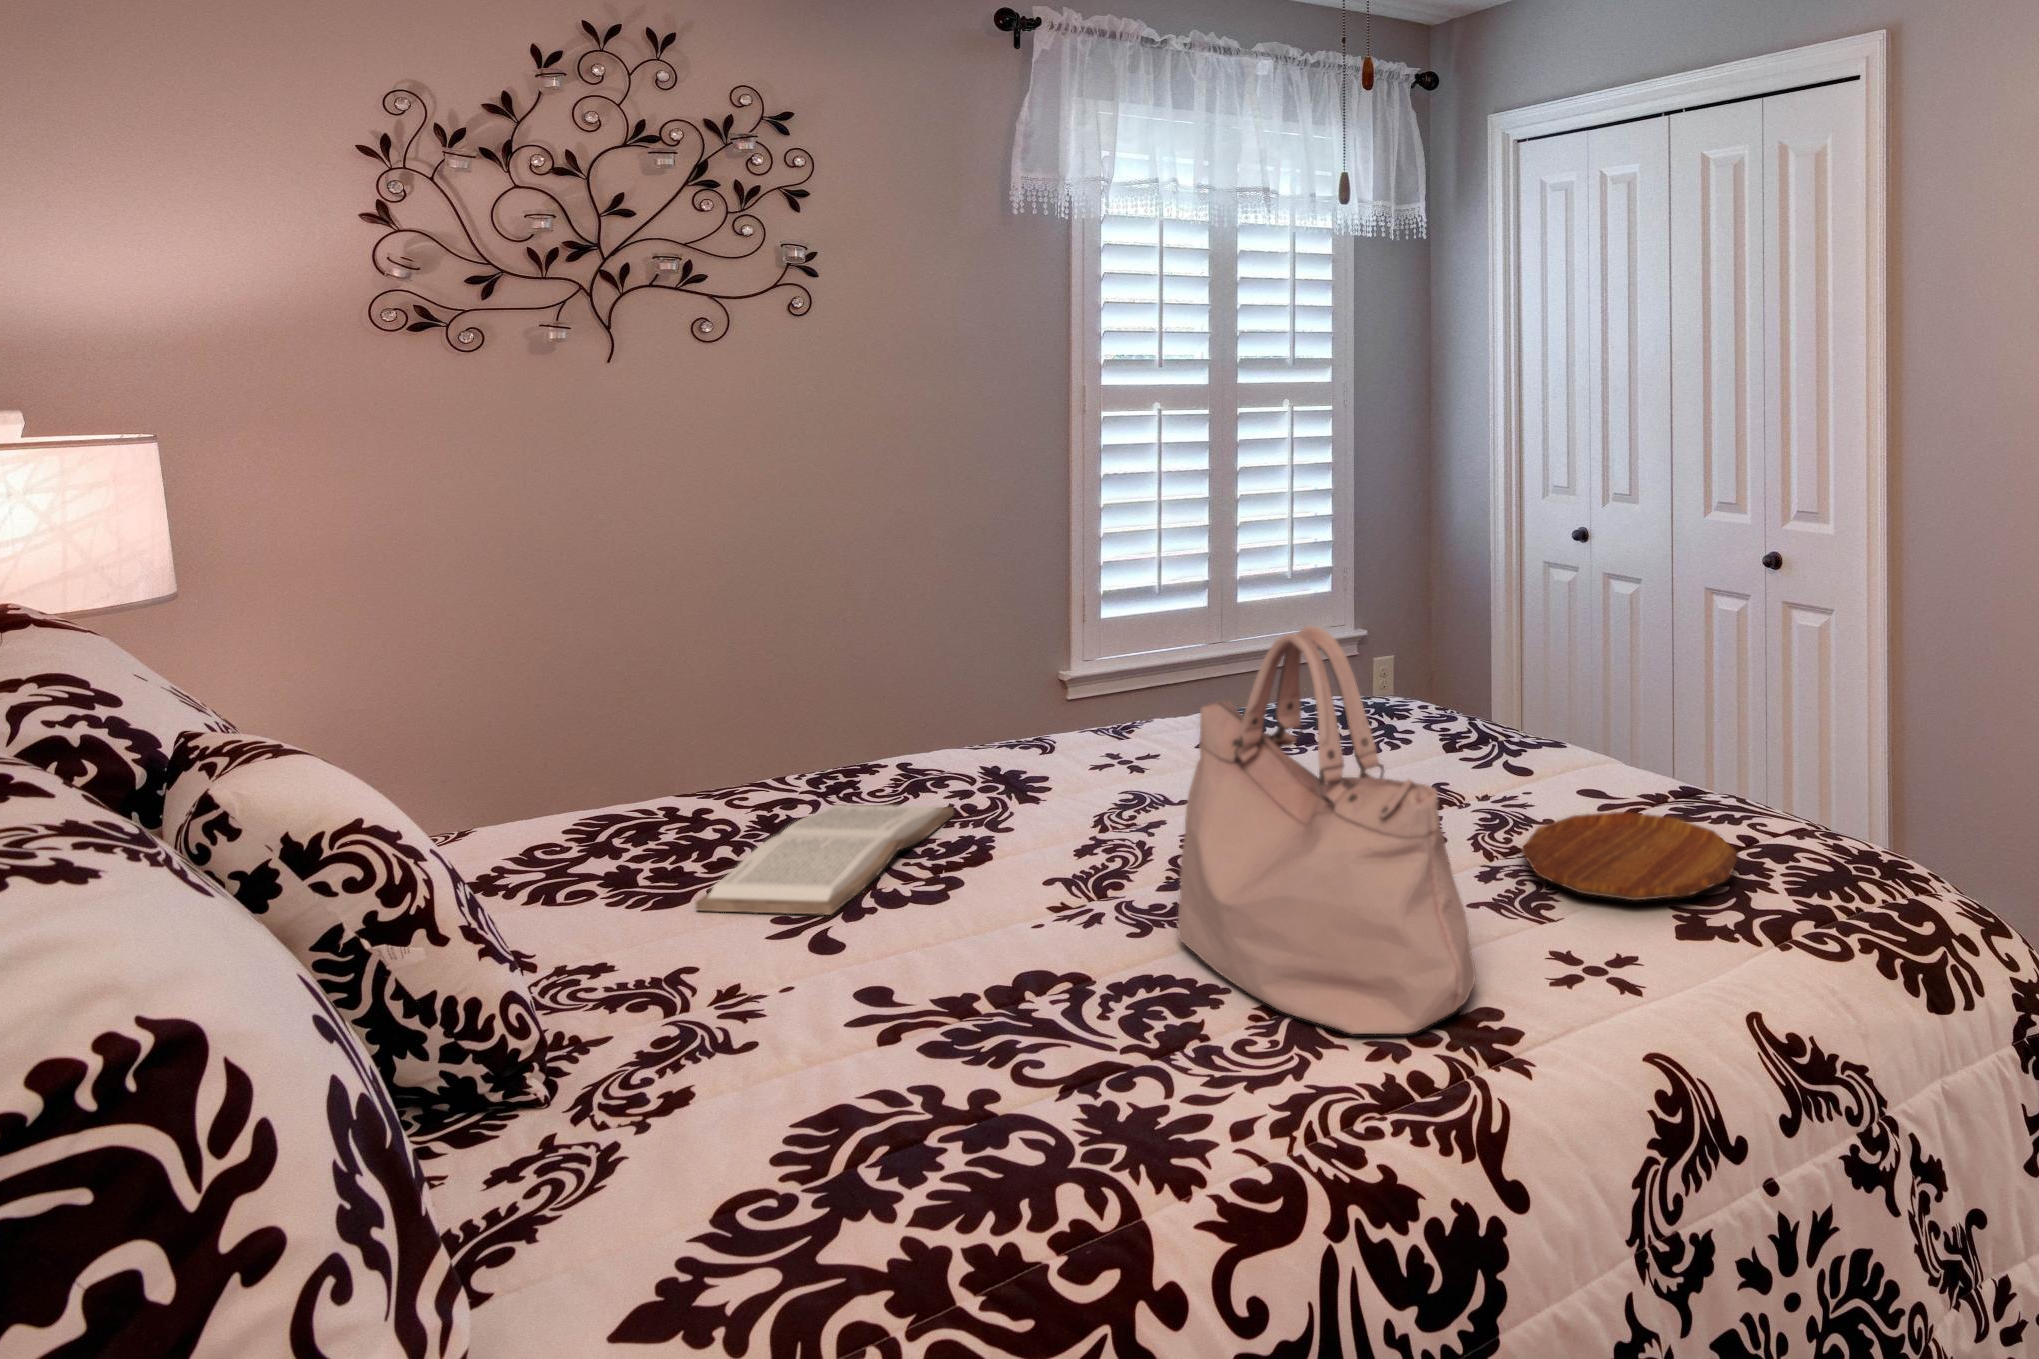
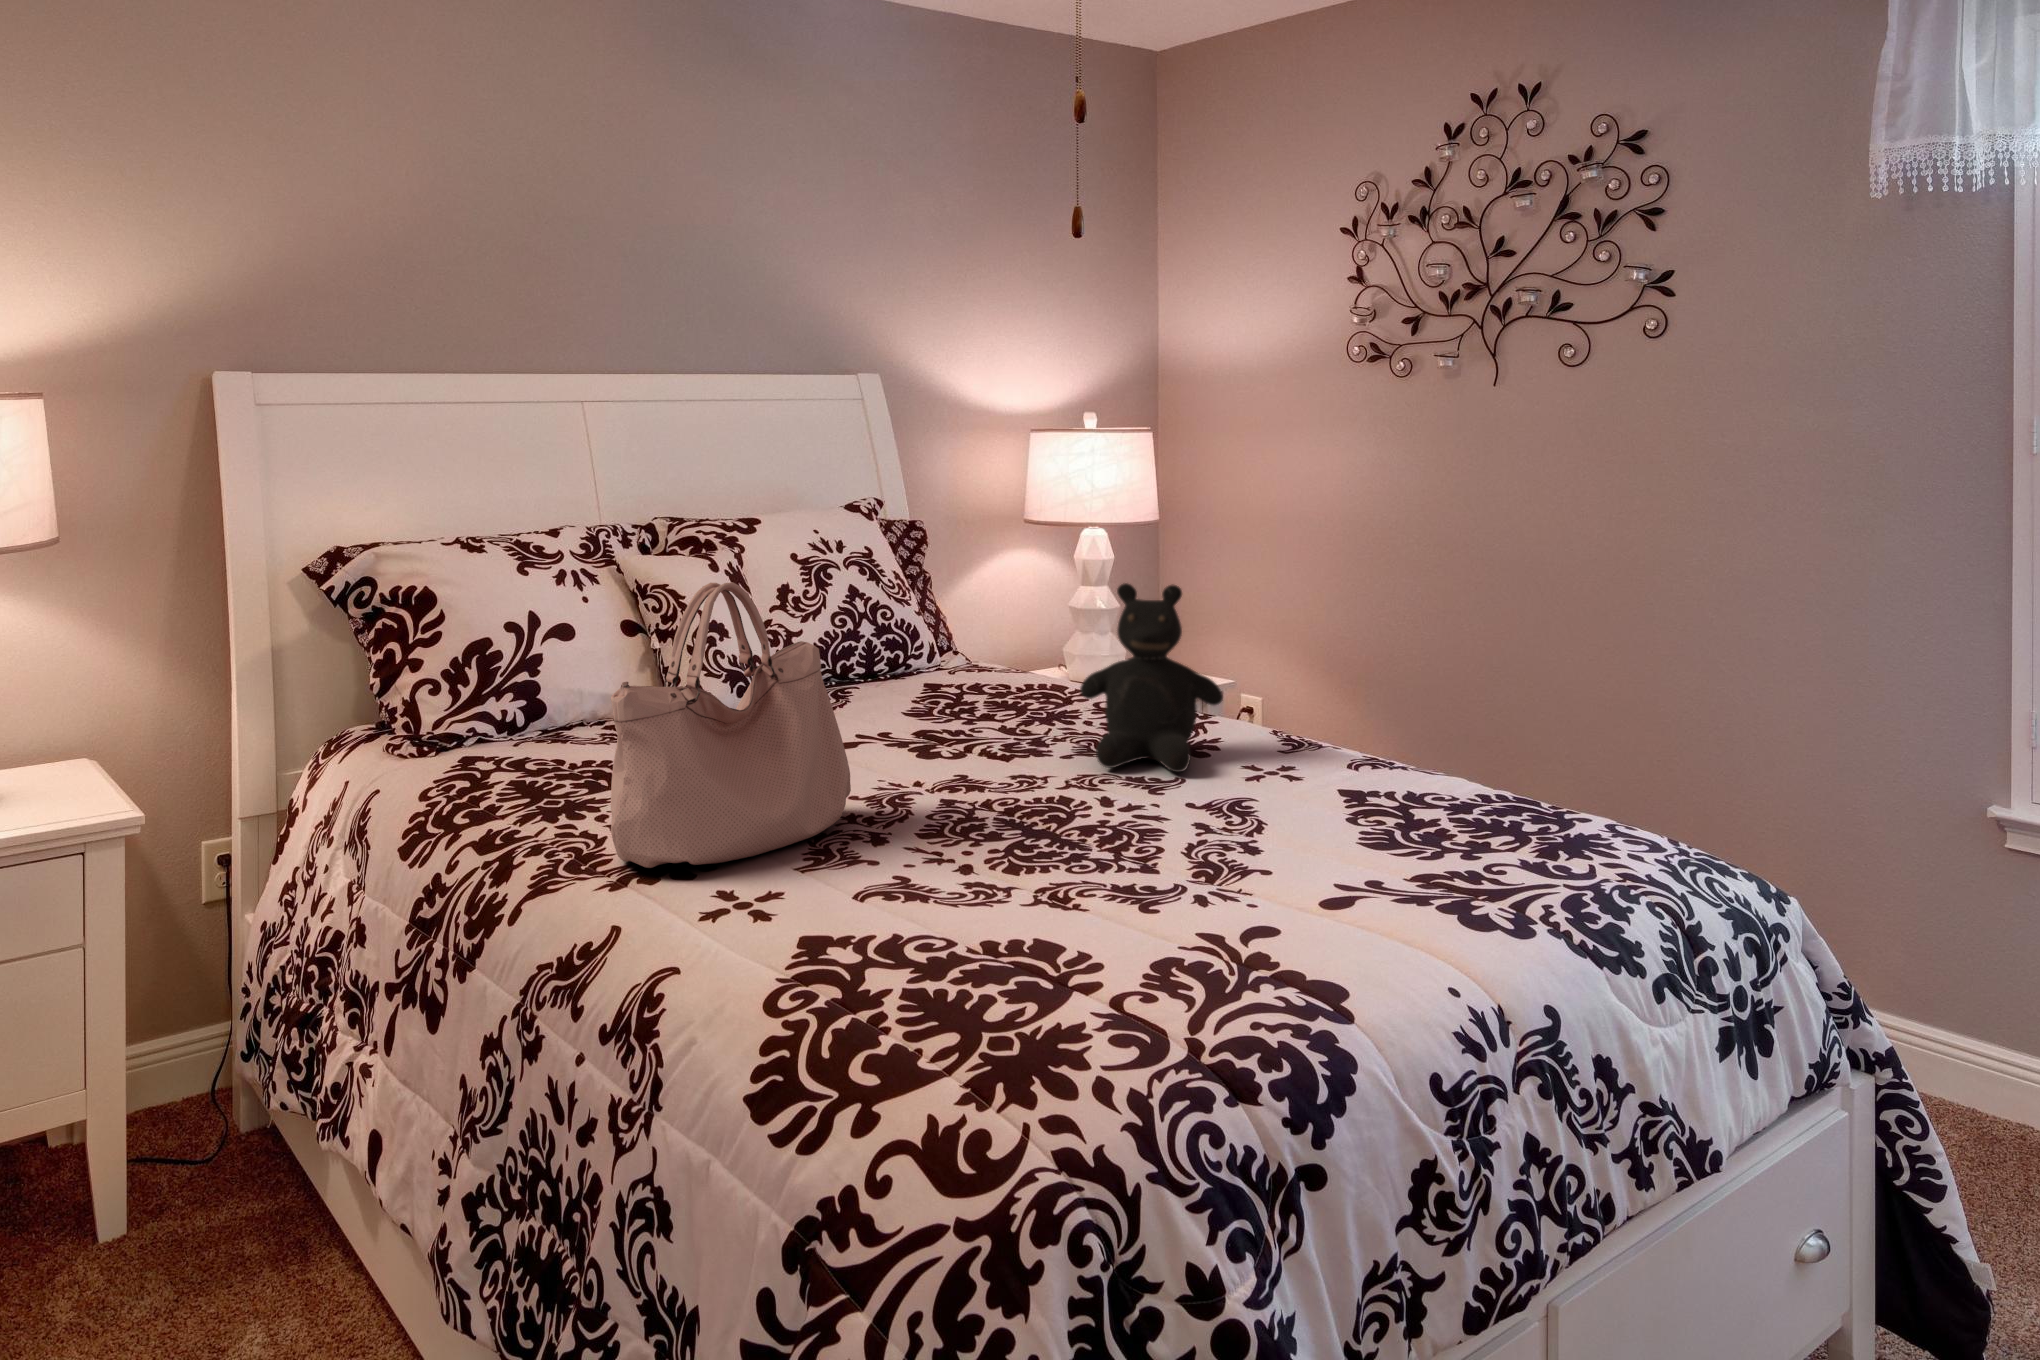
teddy bear: none [979,577,1132,790] -> present [1080,583,1223,772]
book: present [696,804,954,915] -> none [857,706,1048,746]
tray: present [1521,812,1738,900] -> none [798,877,1026,965]

